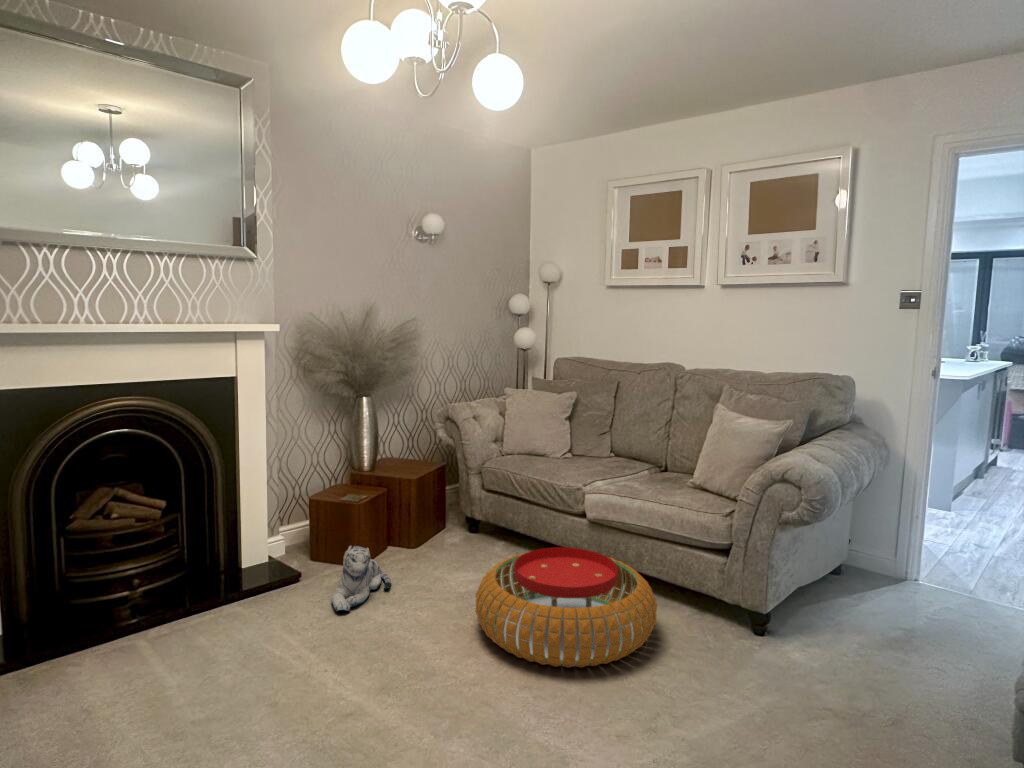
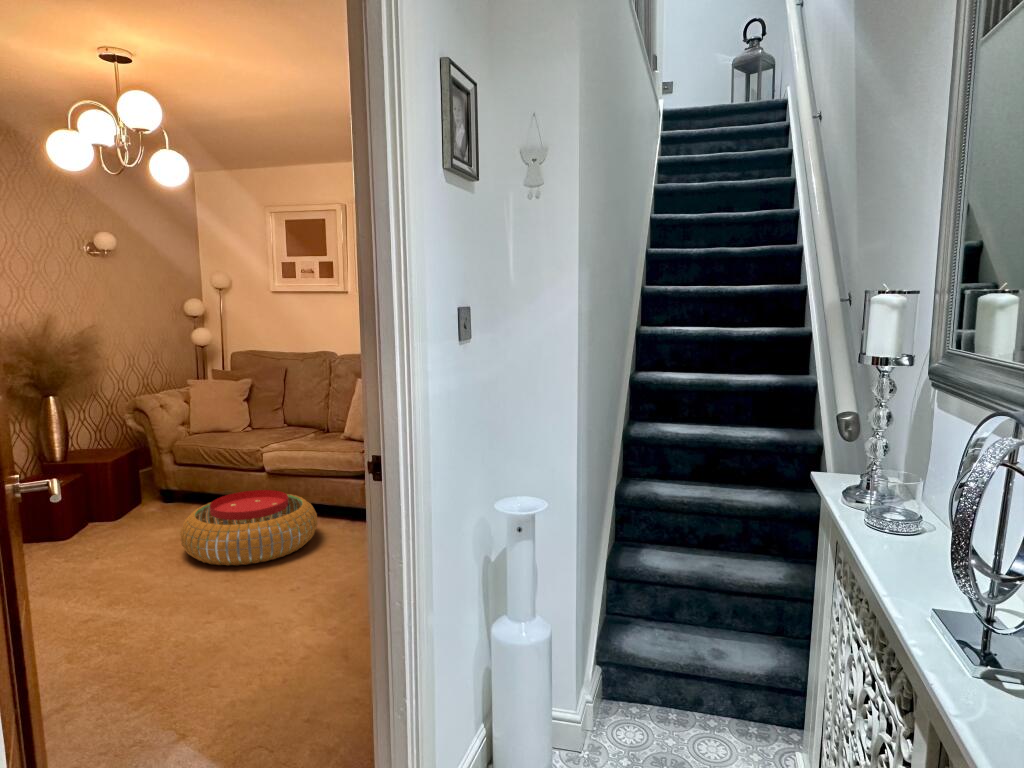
plush toy: present [332,546,391,611] -> none [48,516,101,569]

